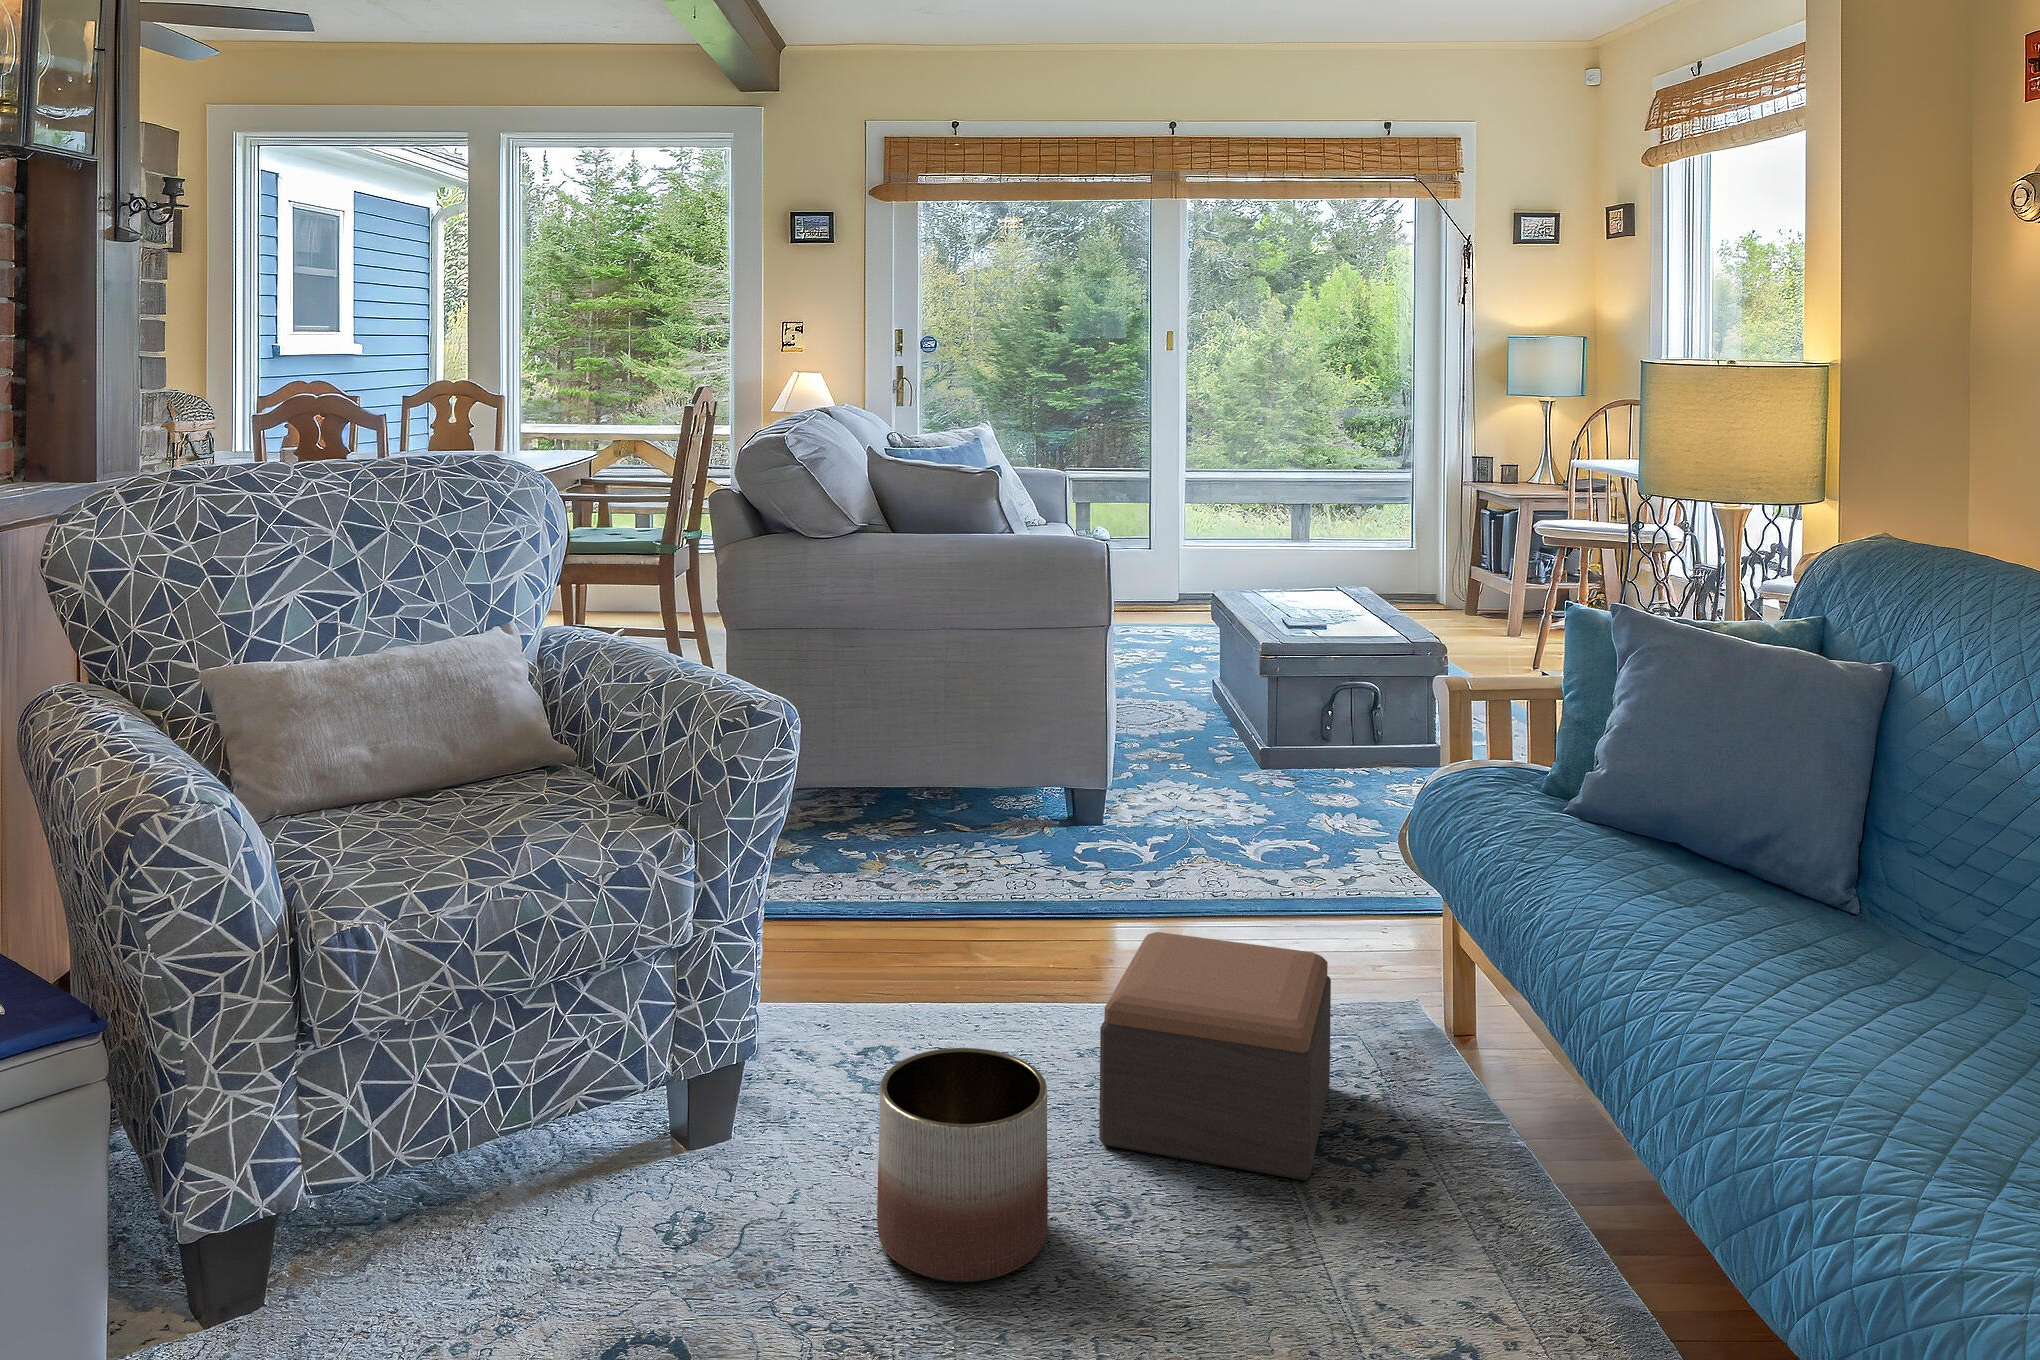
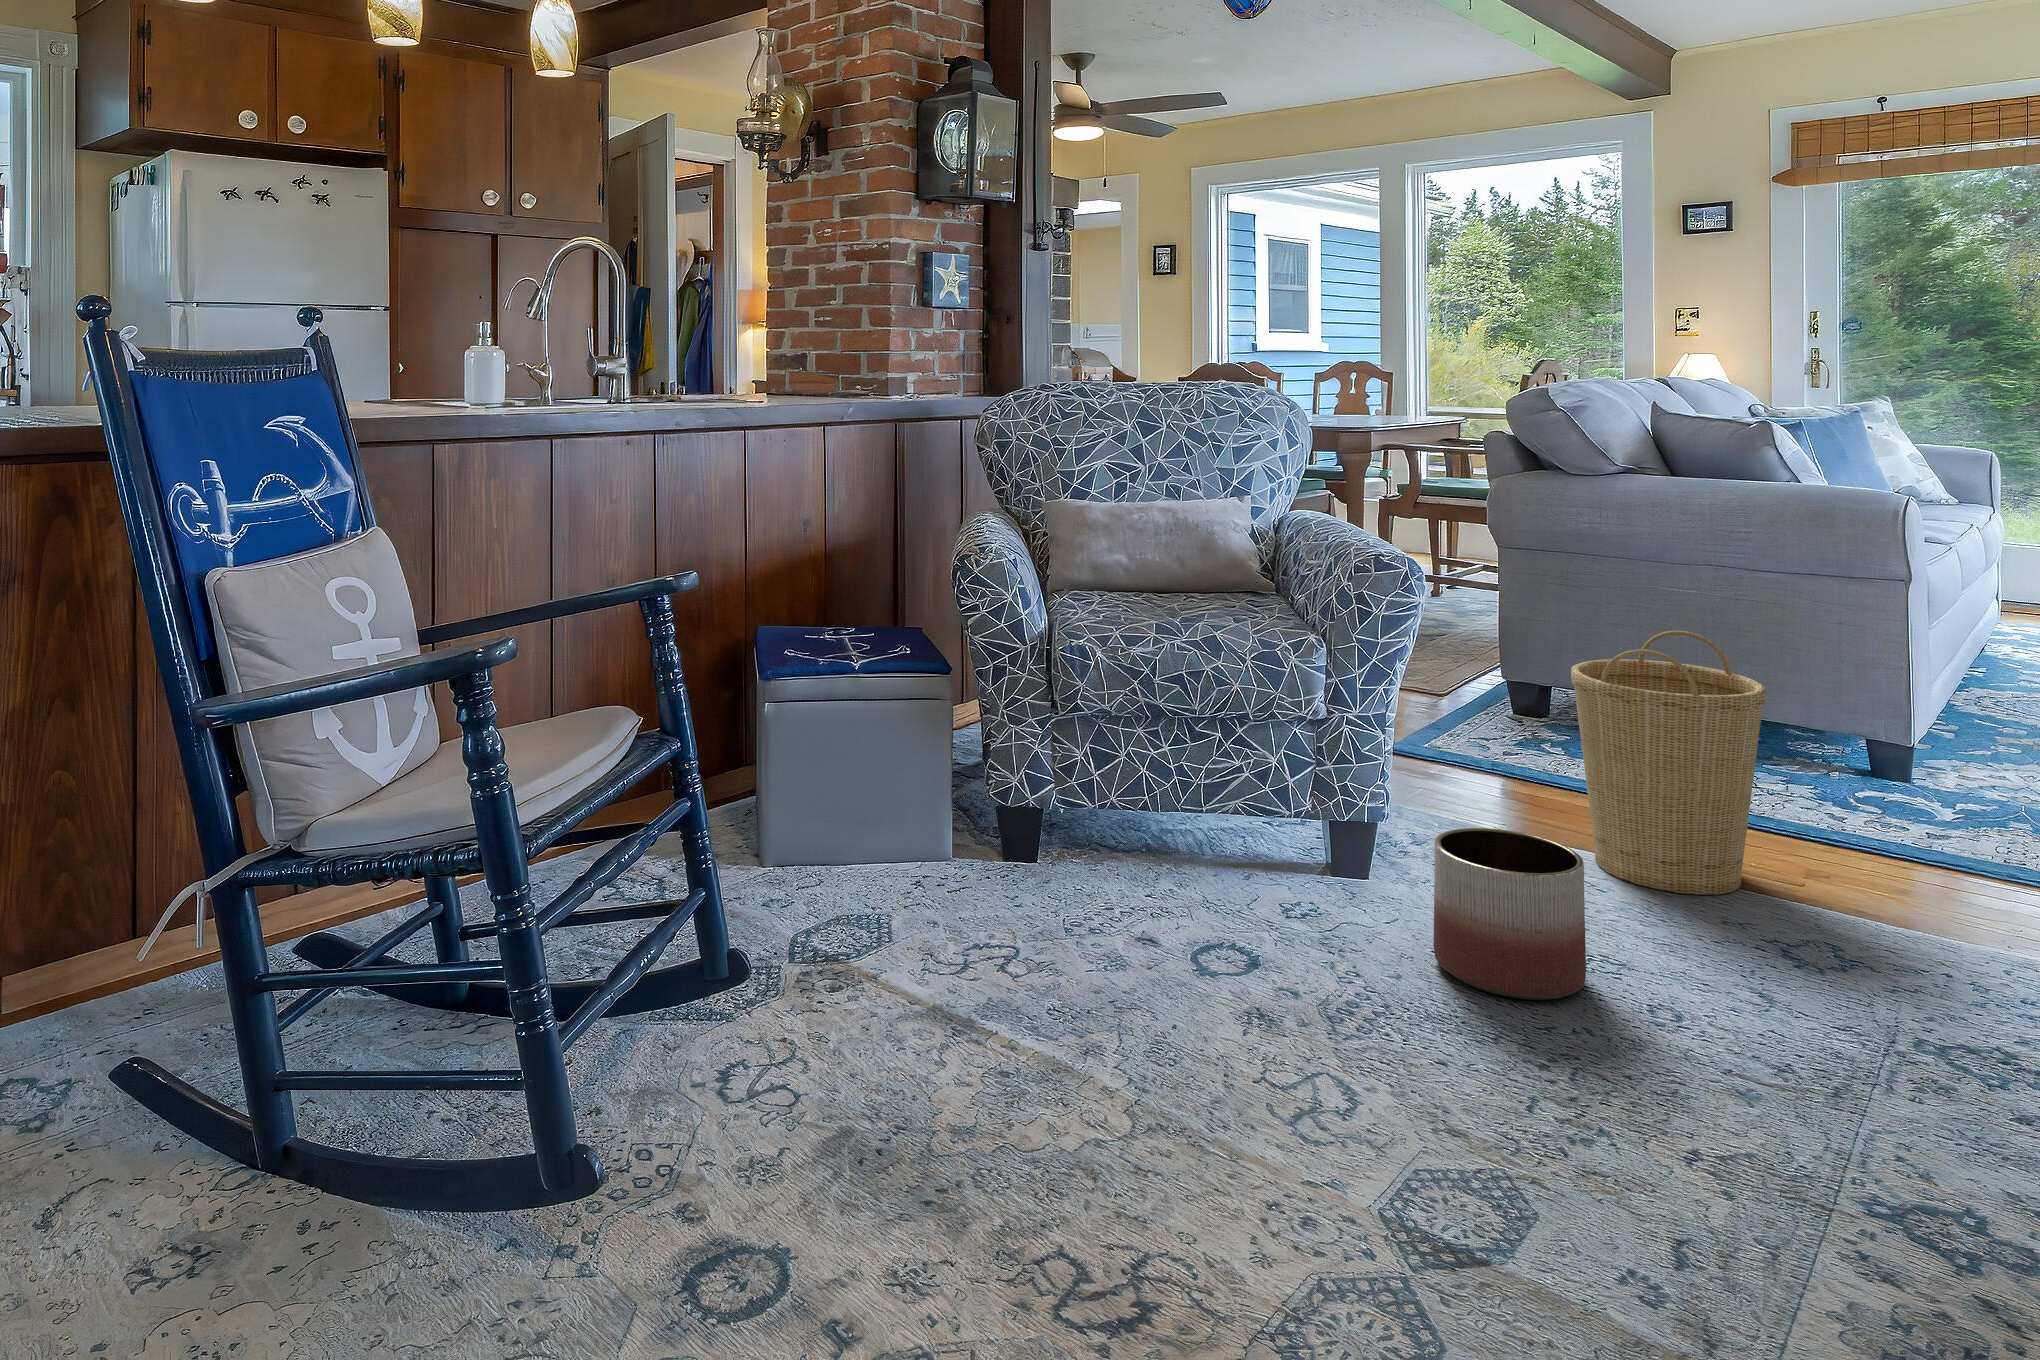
basket: none [912,732,1098,1040] -> present [1571,631,1766,895]
footstool: present [1099,932,1331,1180] -> none [1685,814,1997,1045]

